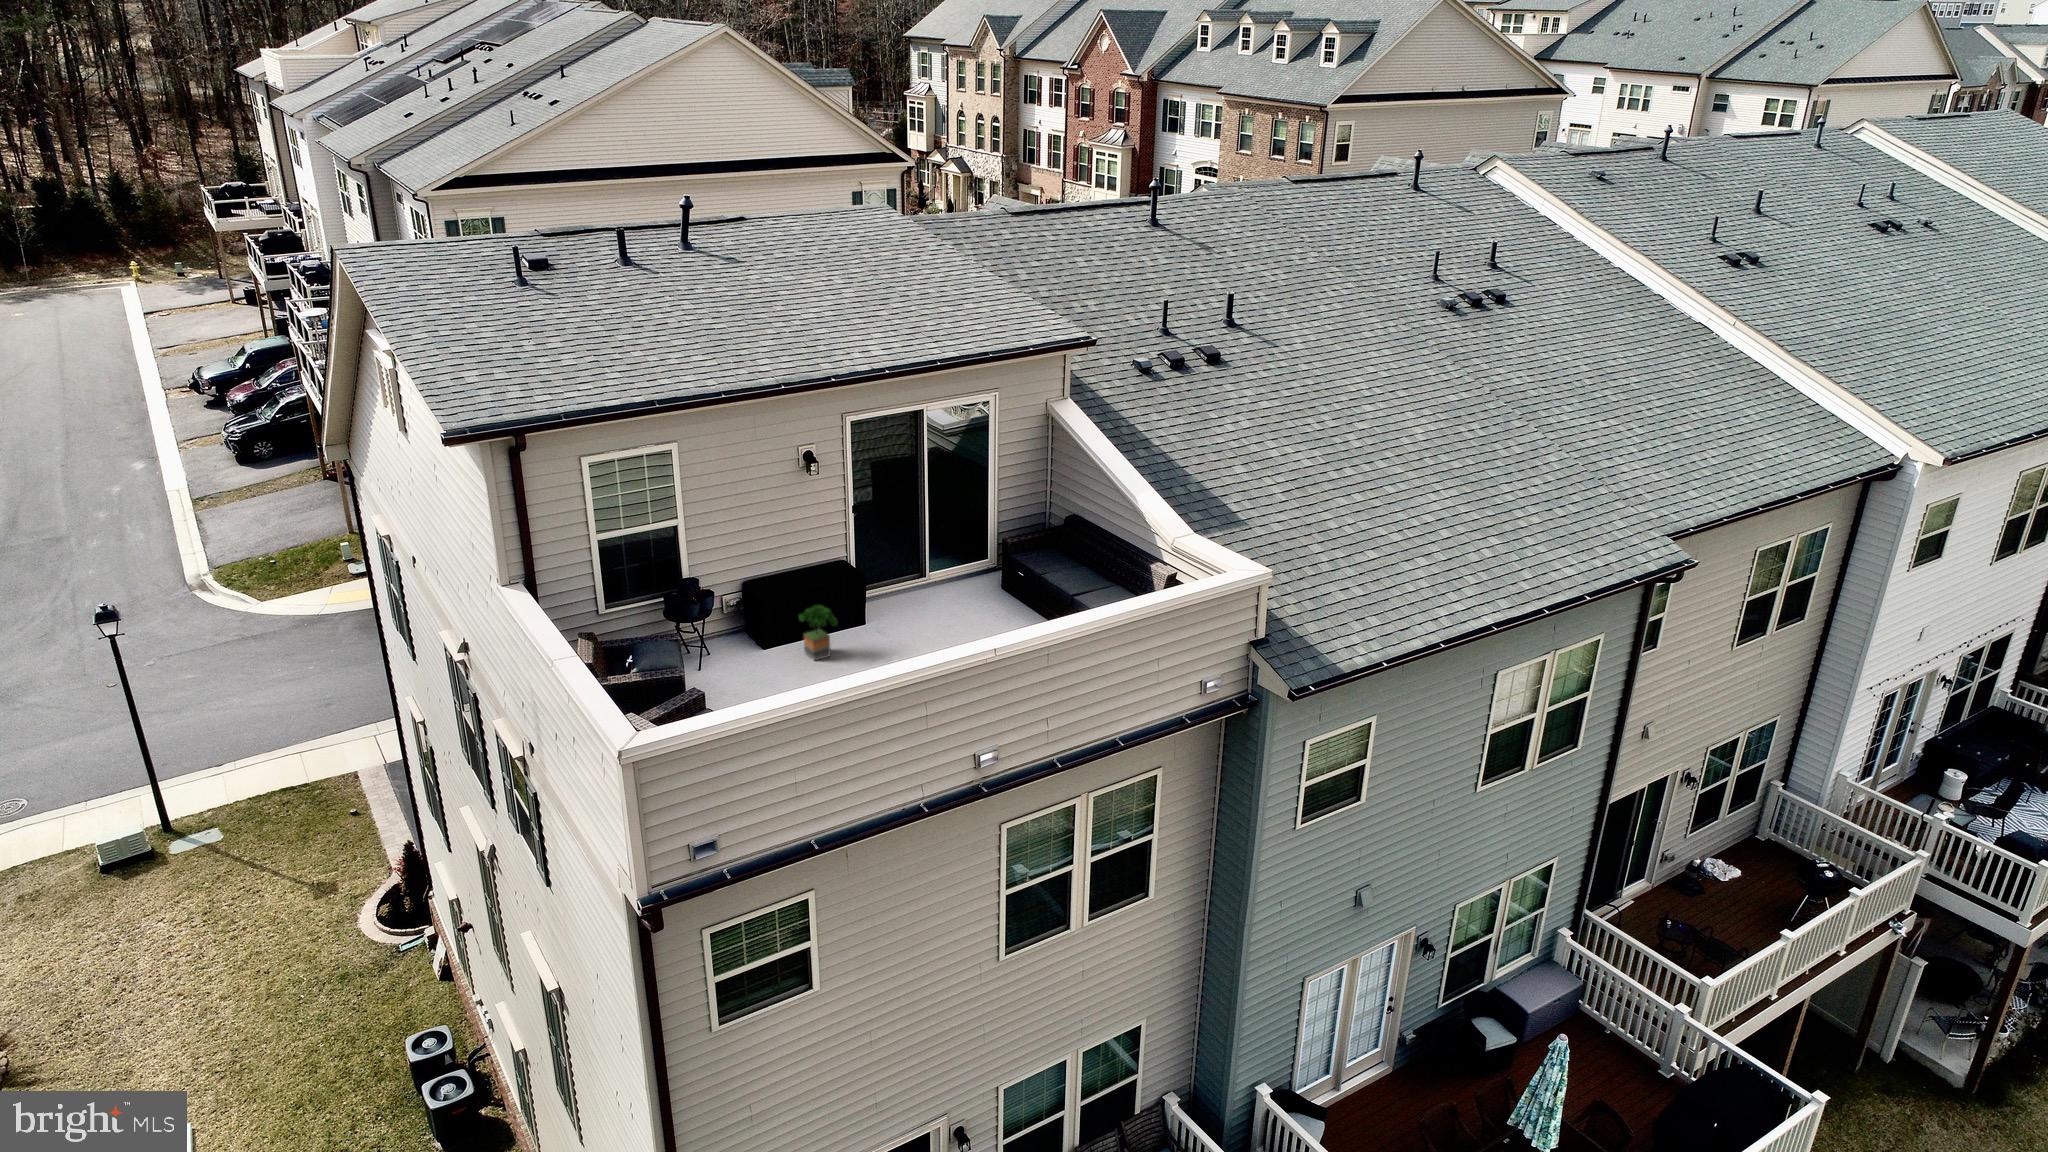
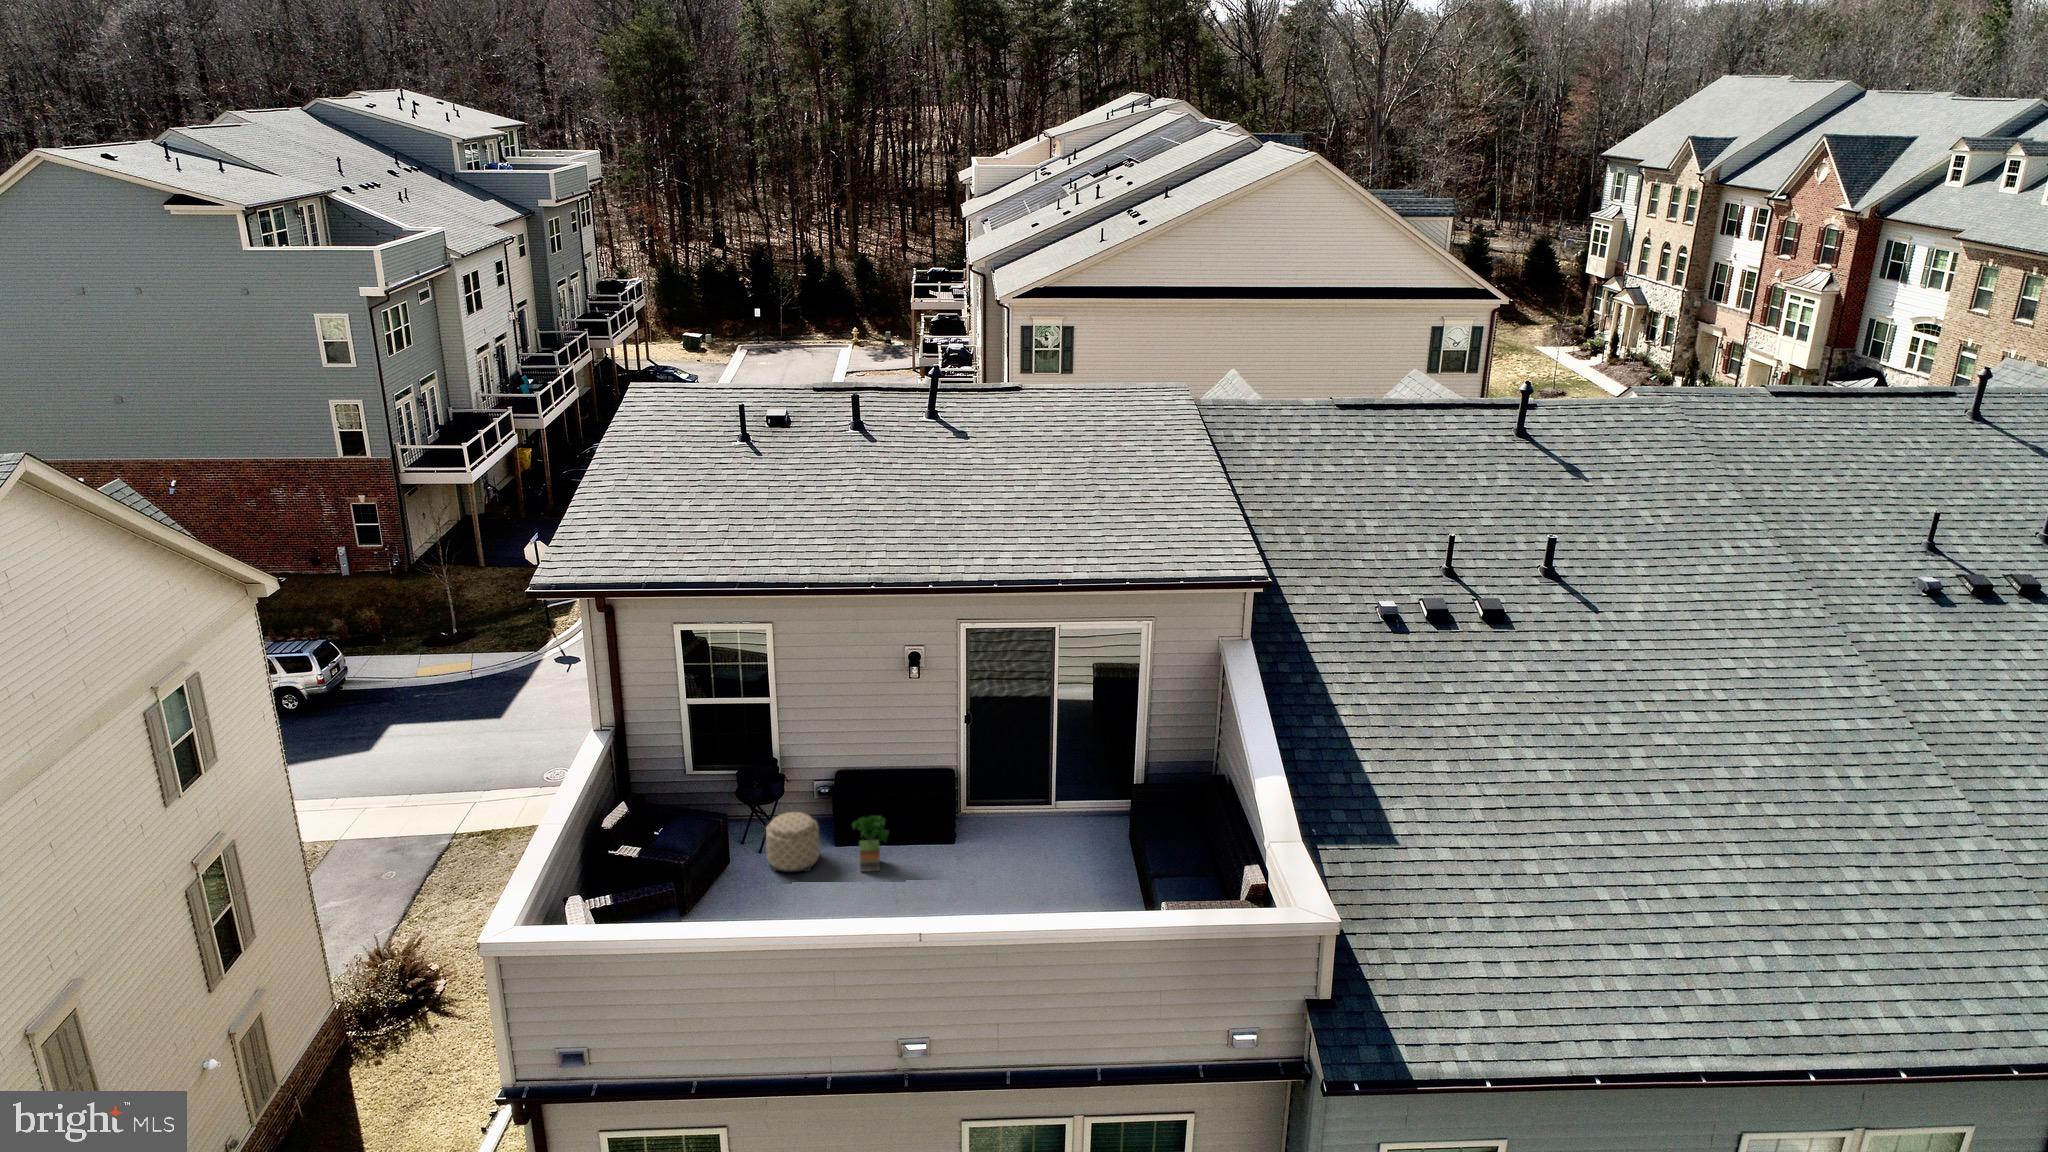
ottoman: none [716,620,770,680] -> present [766,812,819,872]

